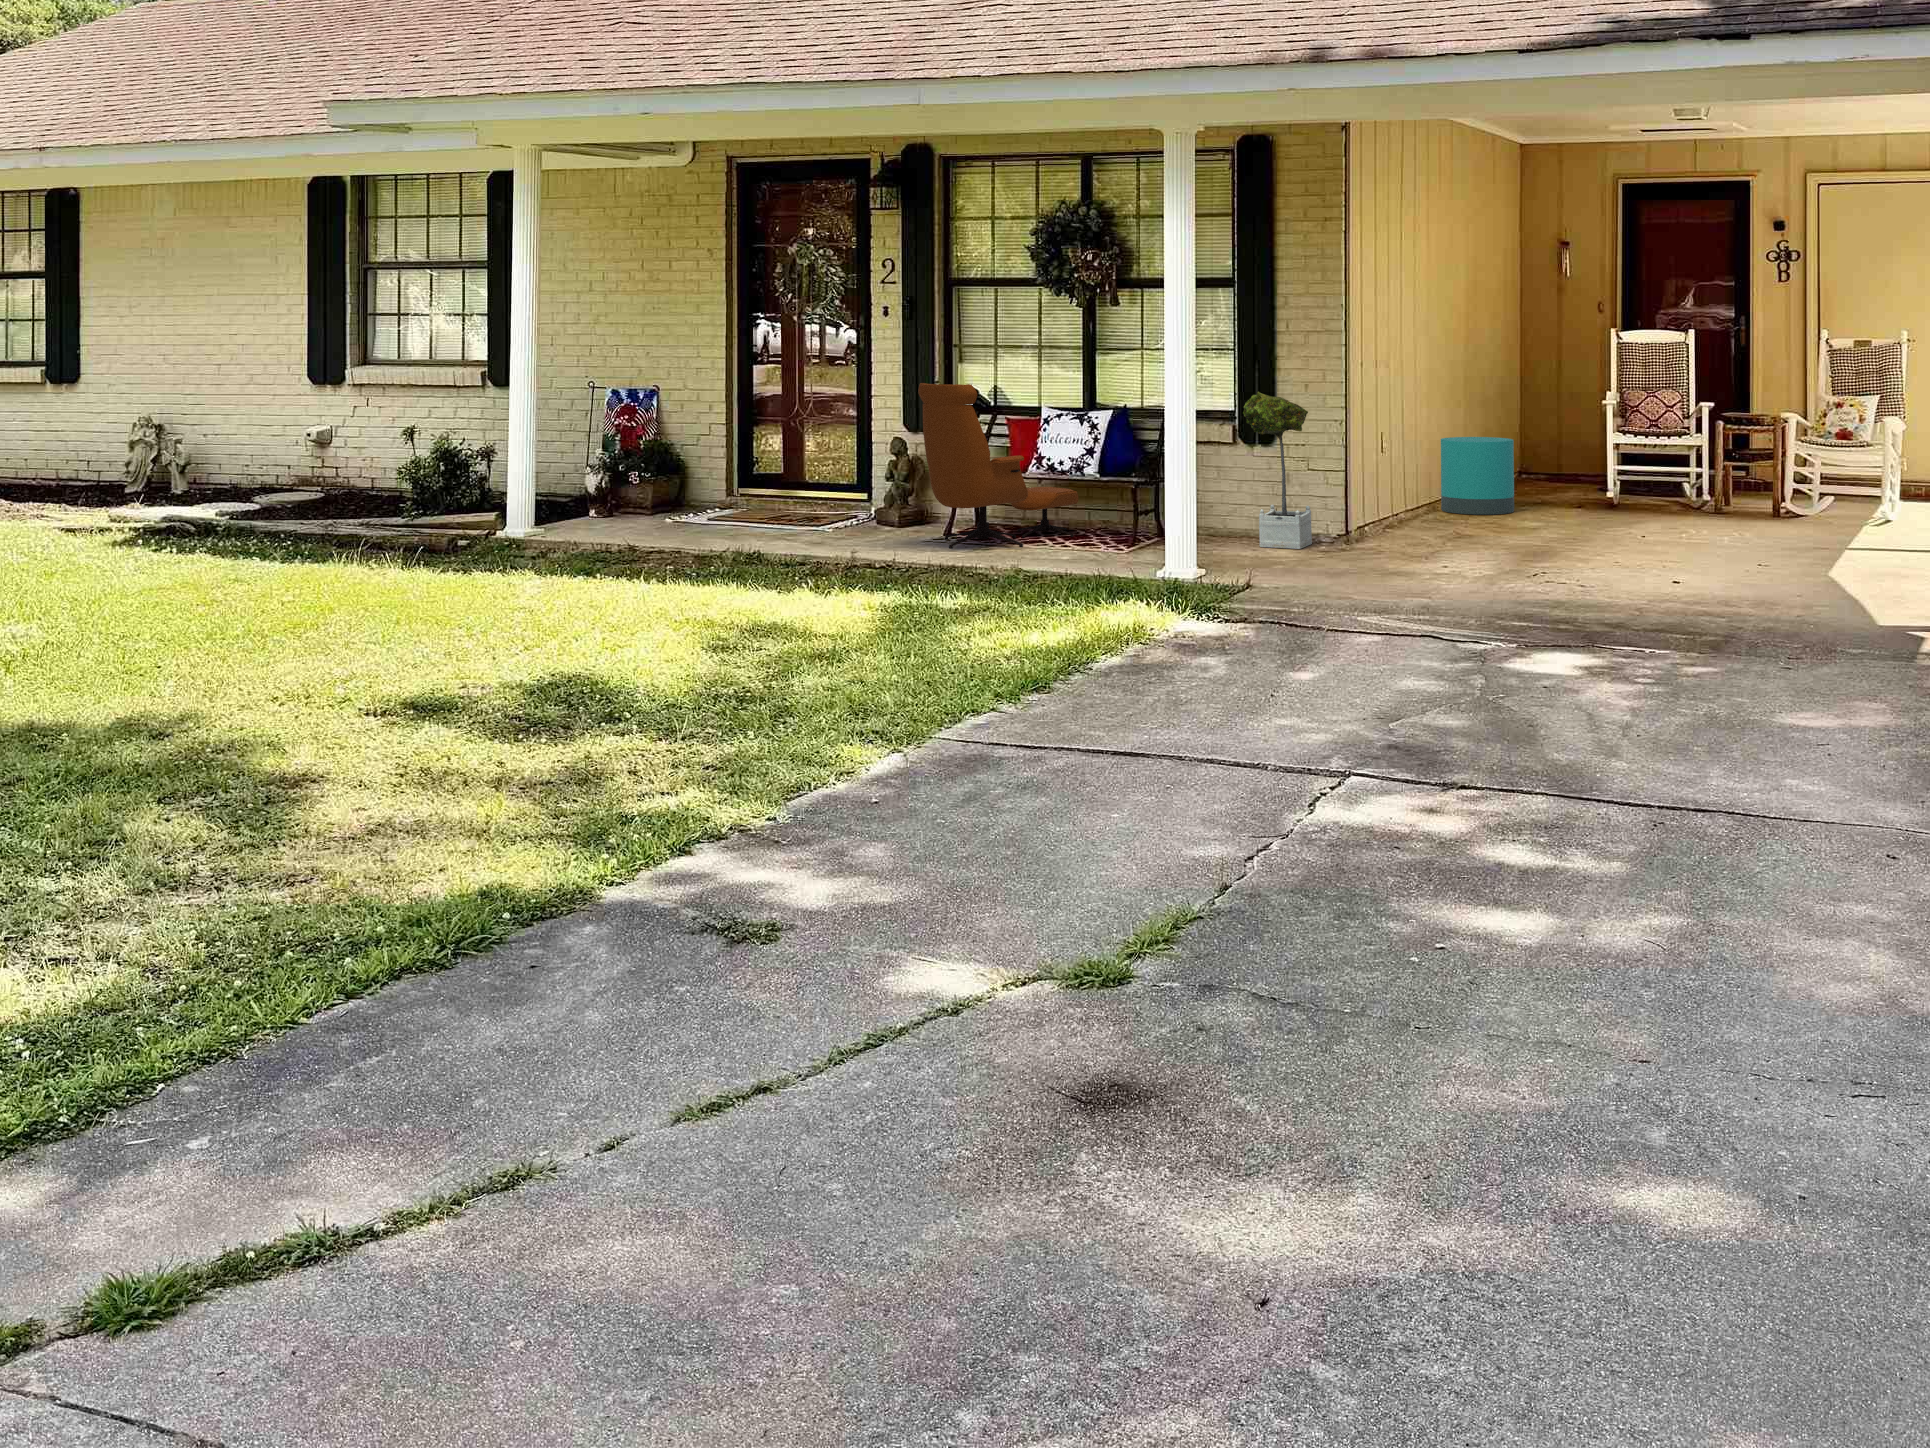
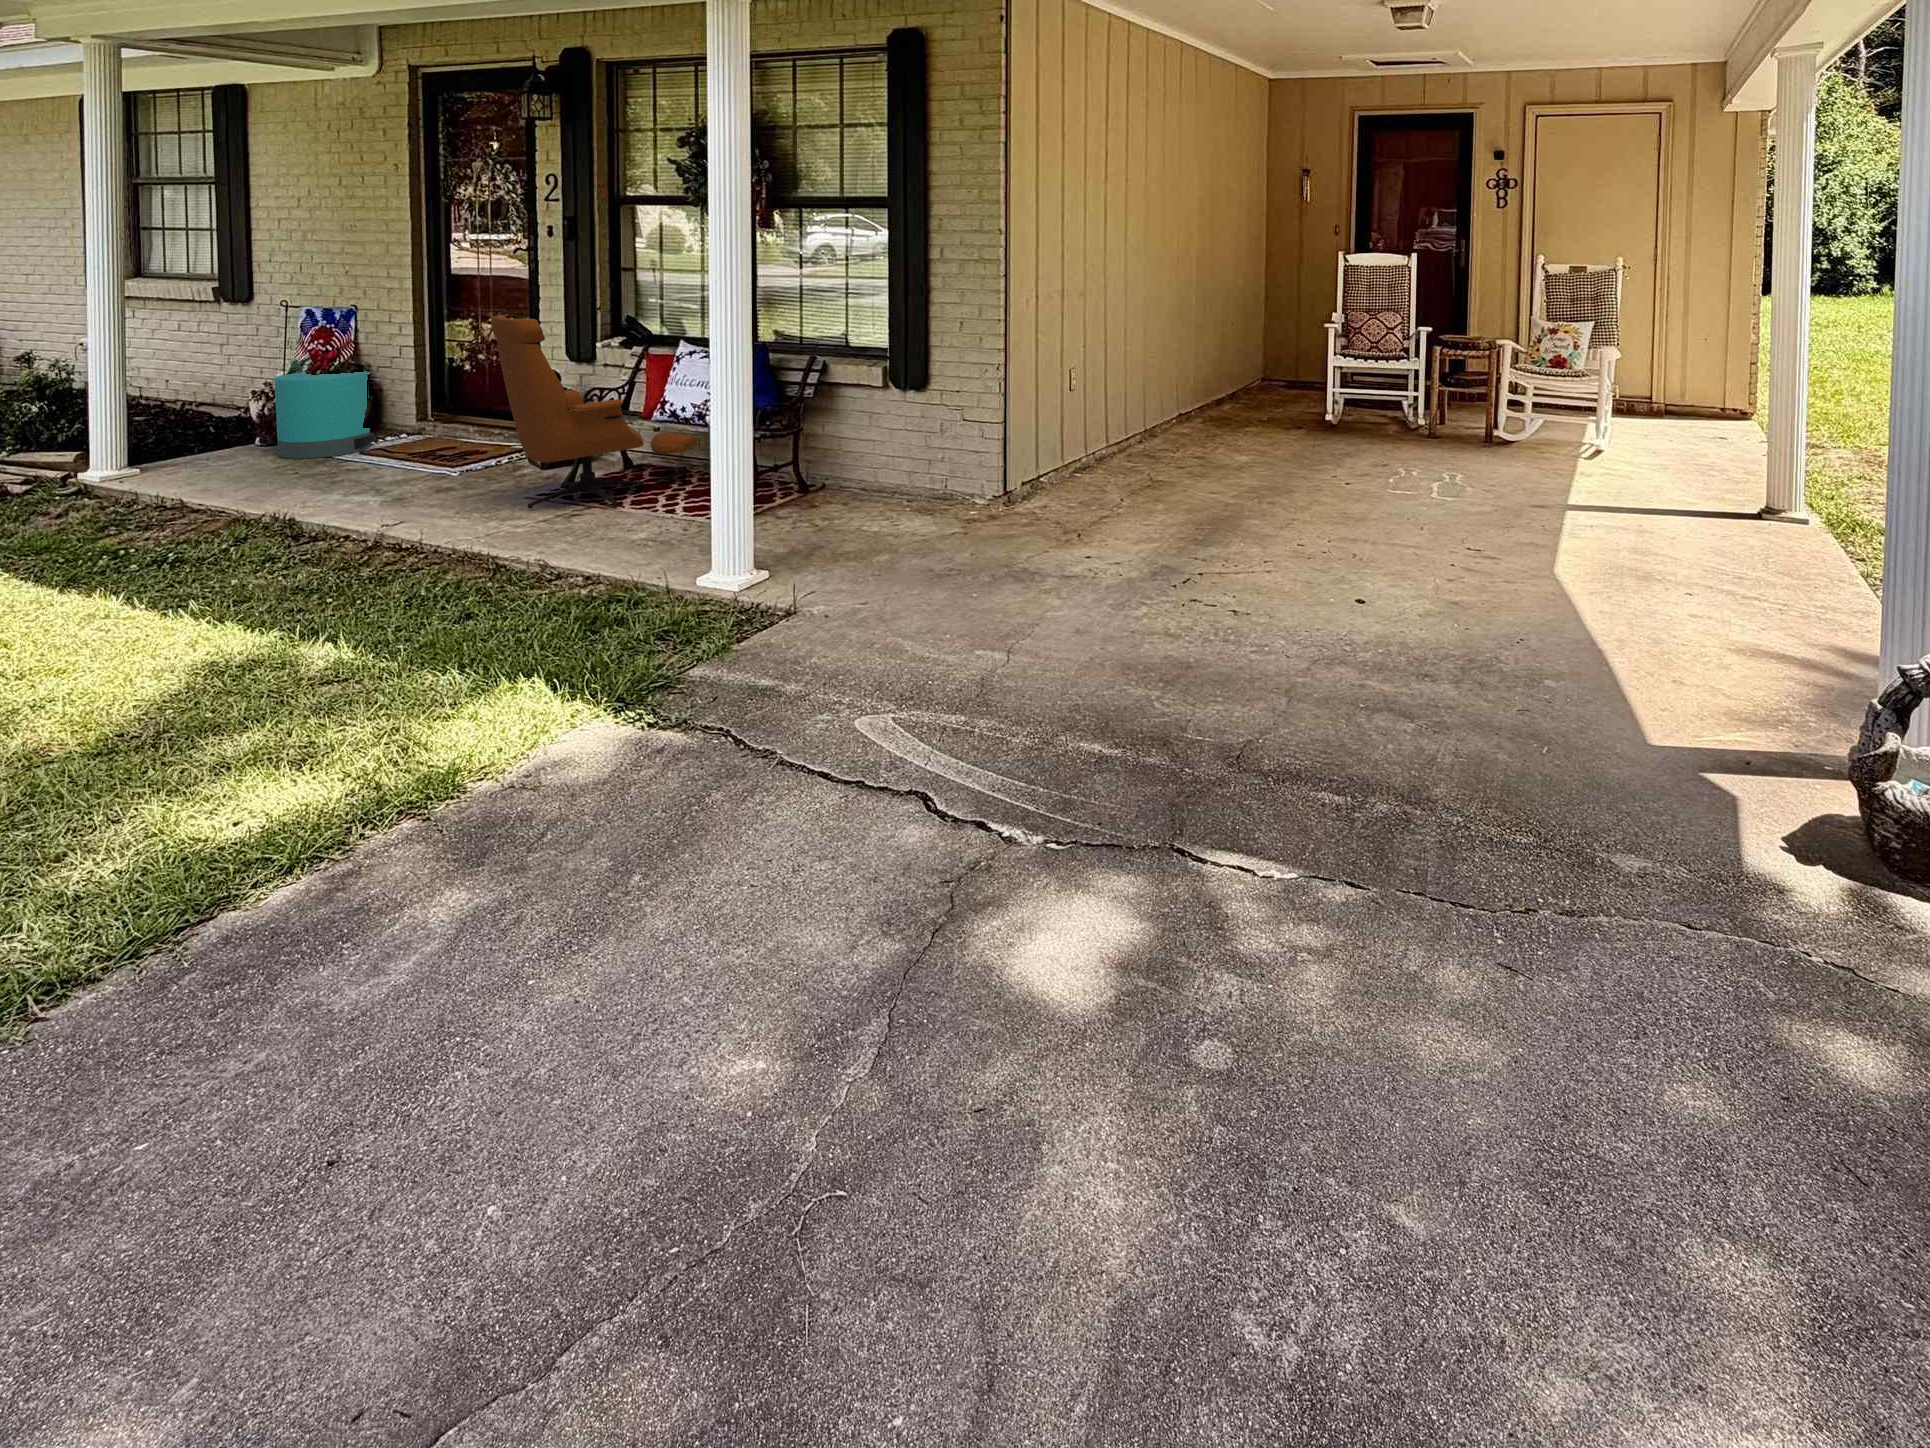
potted tree: present [1243,392,1312,549] -> none [878,328,960,513]
trash can: present [1441,437,1514,515] -> present [274,371,375,459]

